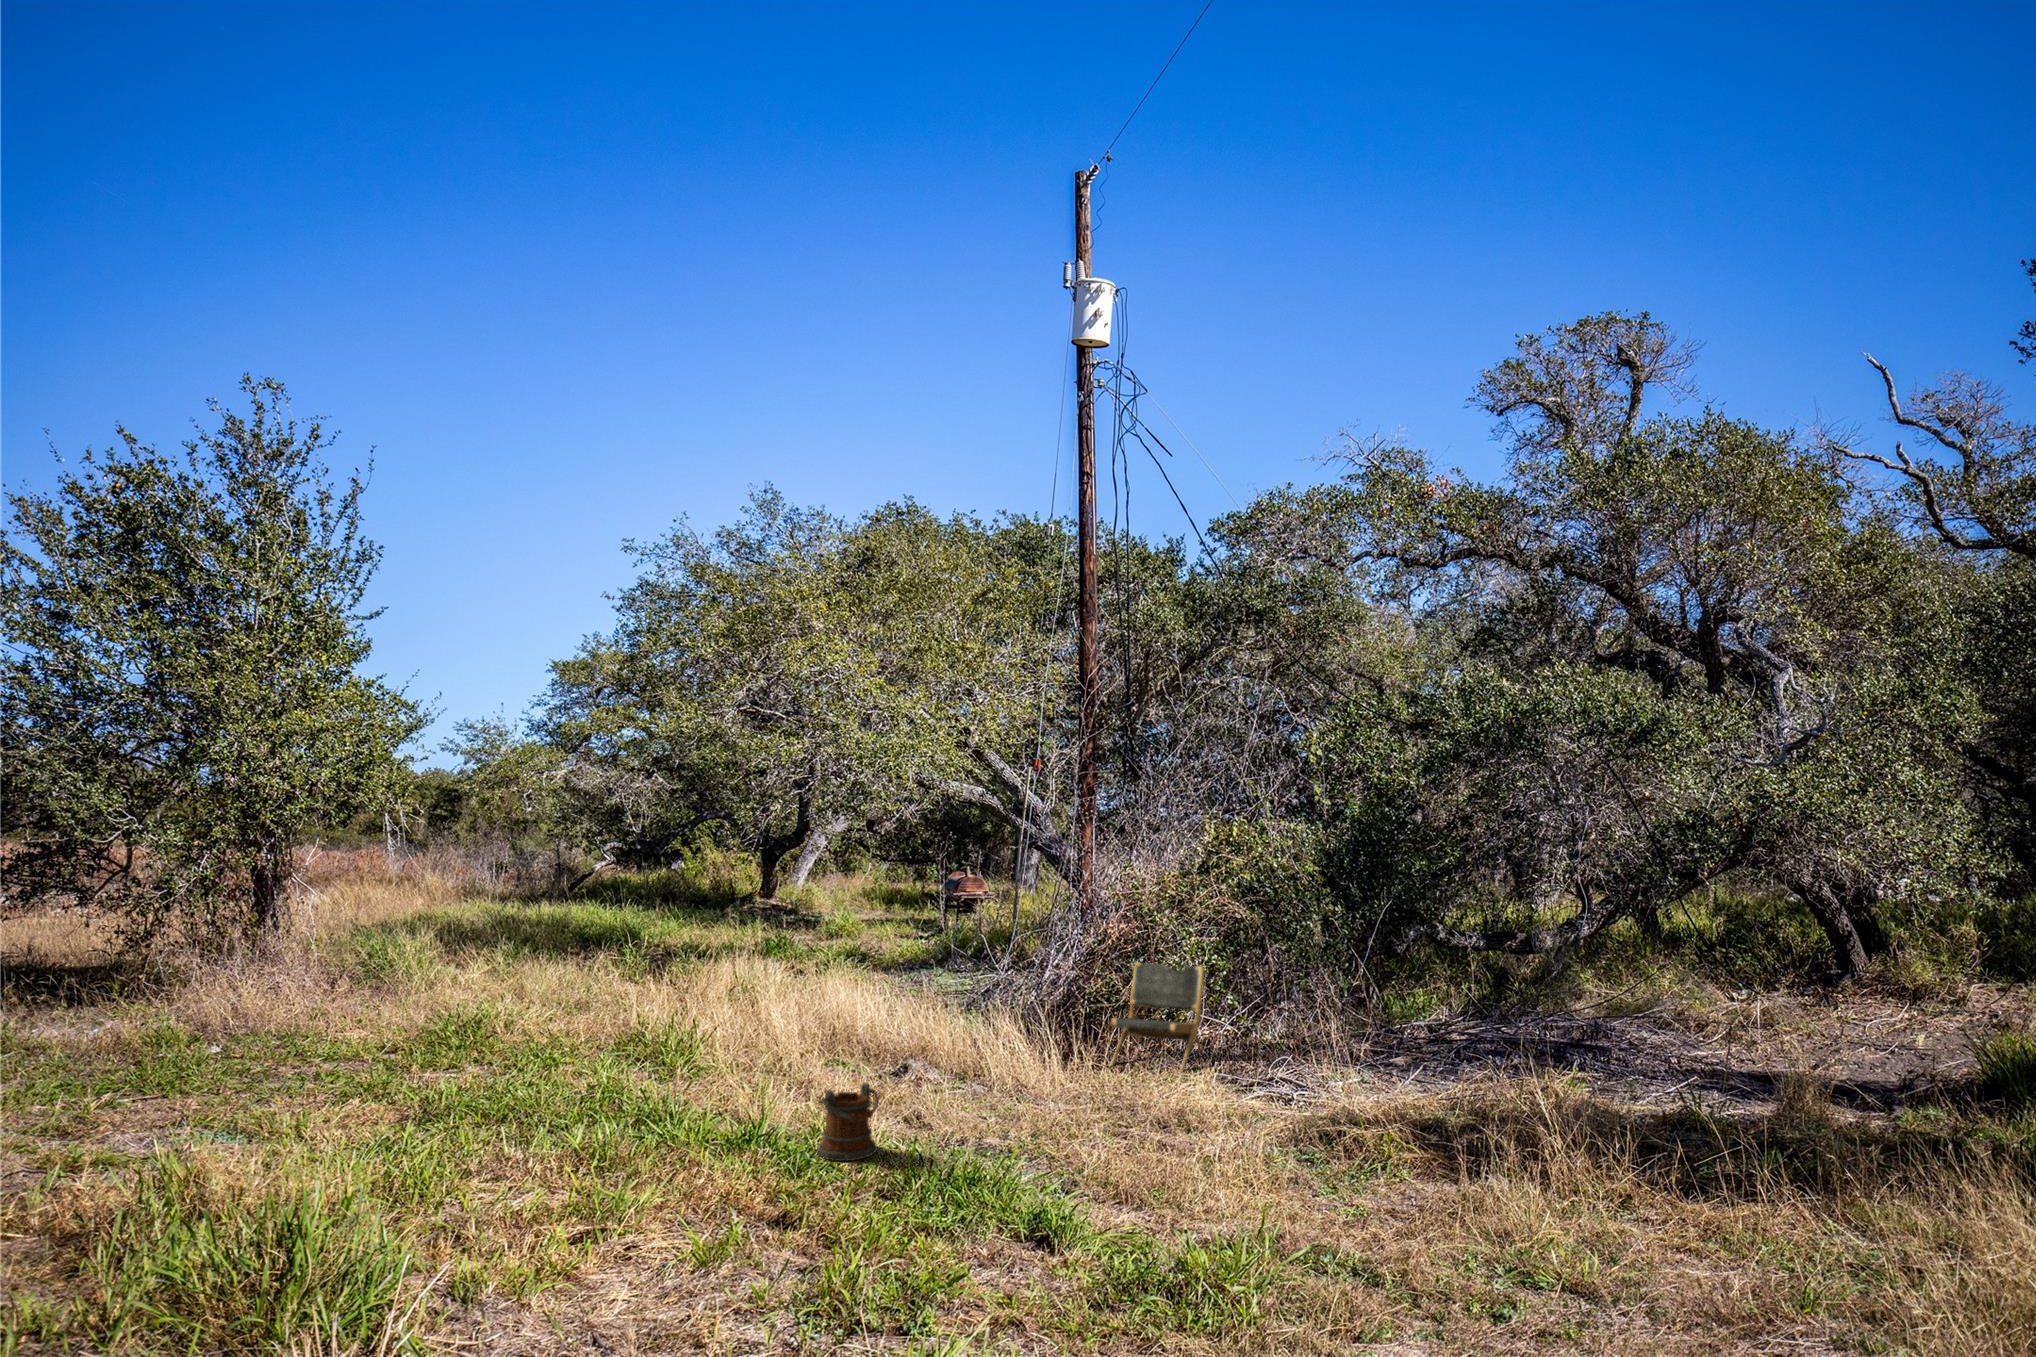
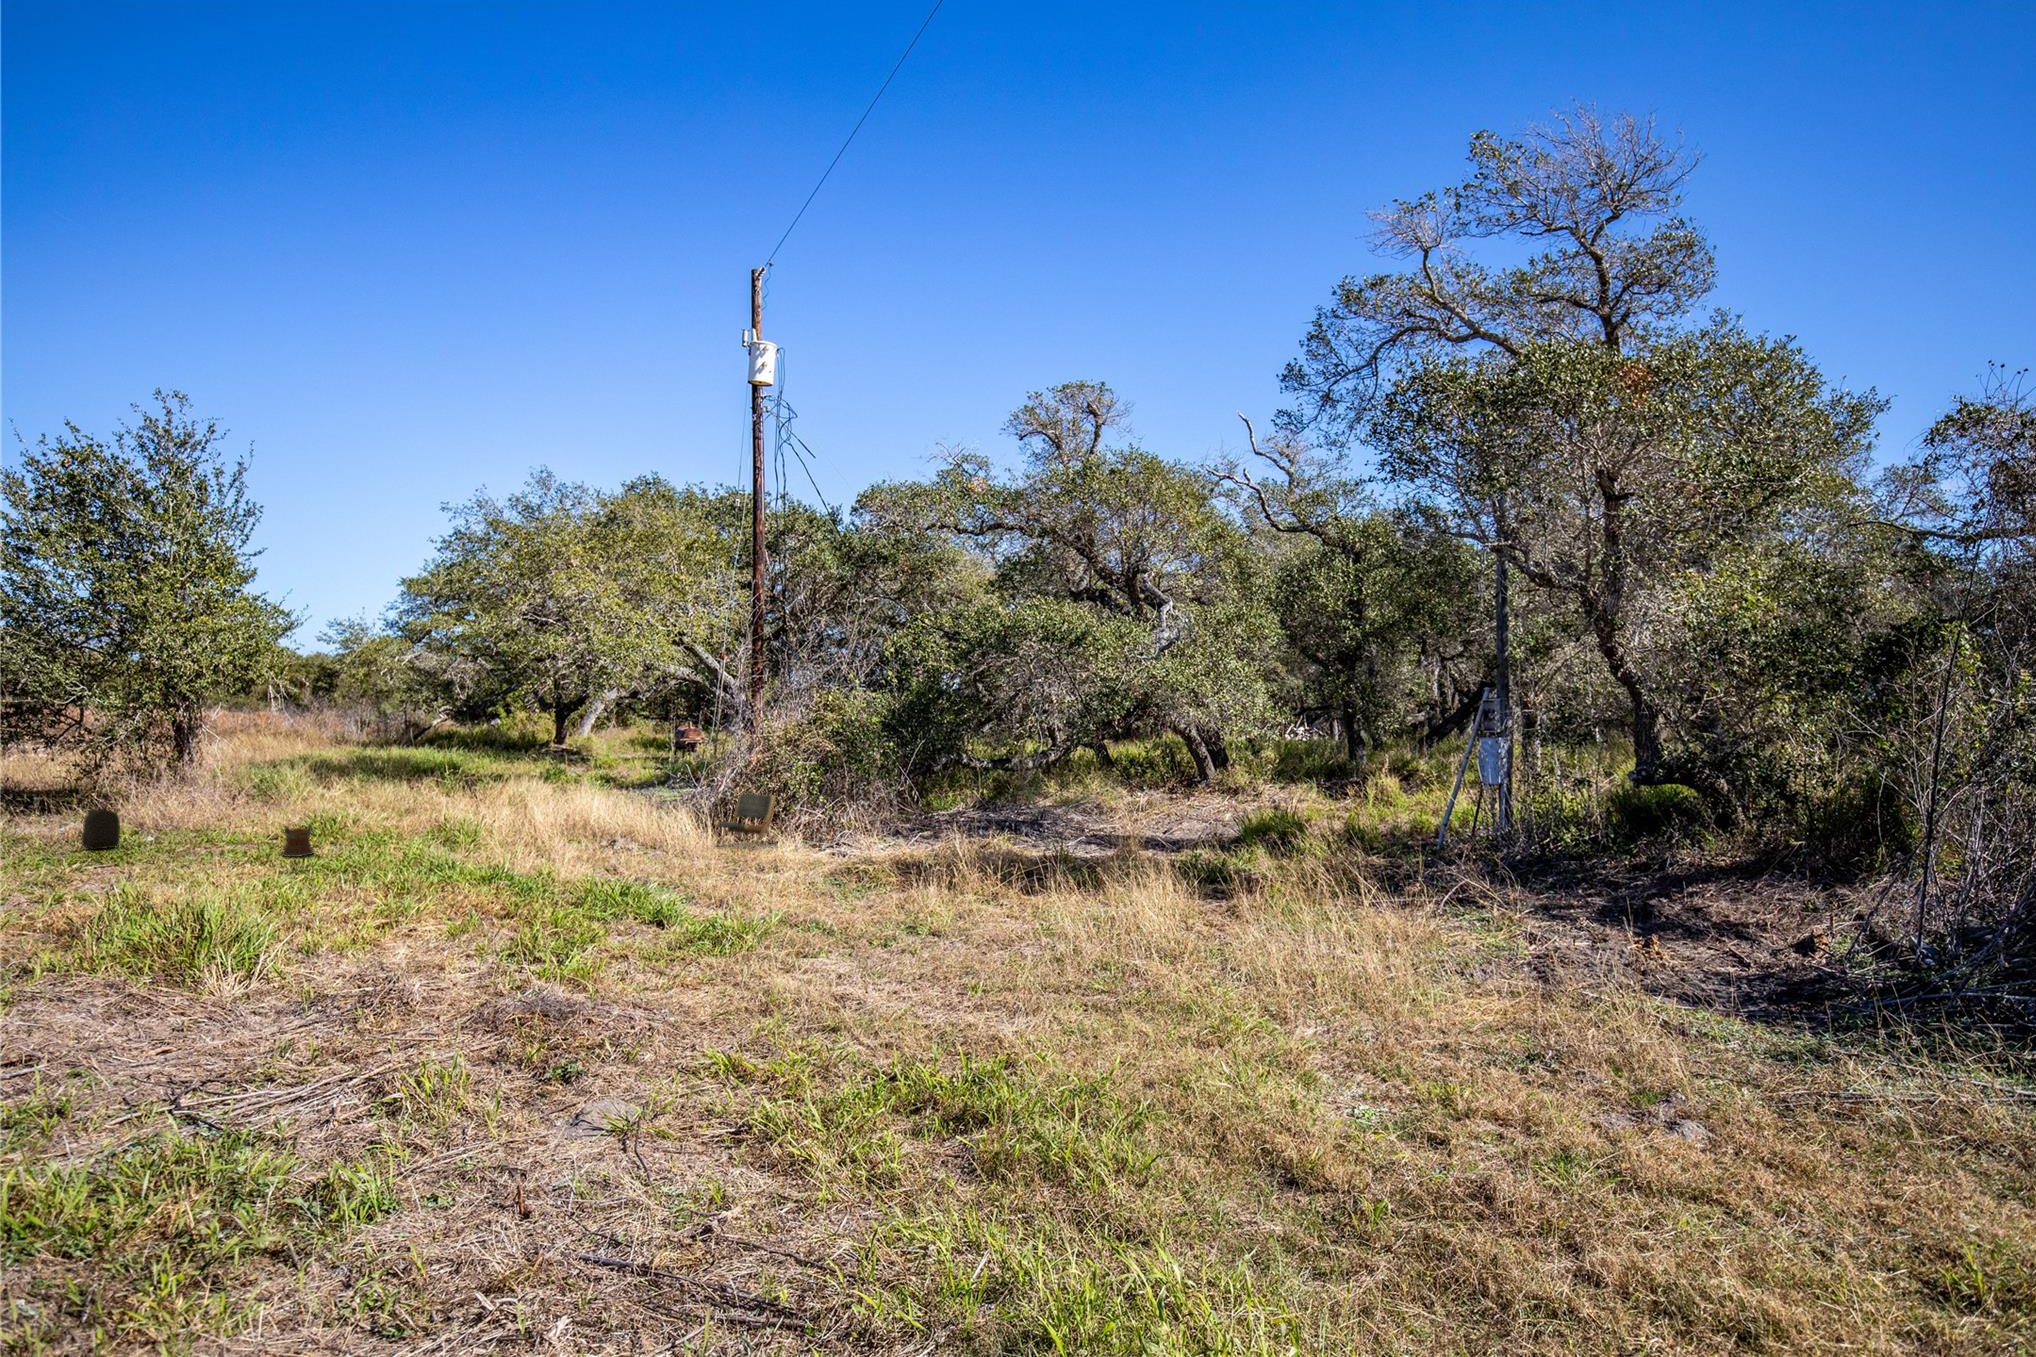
backpack: none [38,1024,107,1108] -> present [82,807,120,849]
bucket: present [816,1083,879,1161] -> present [281,825,316,857]

